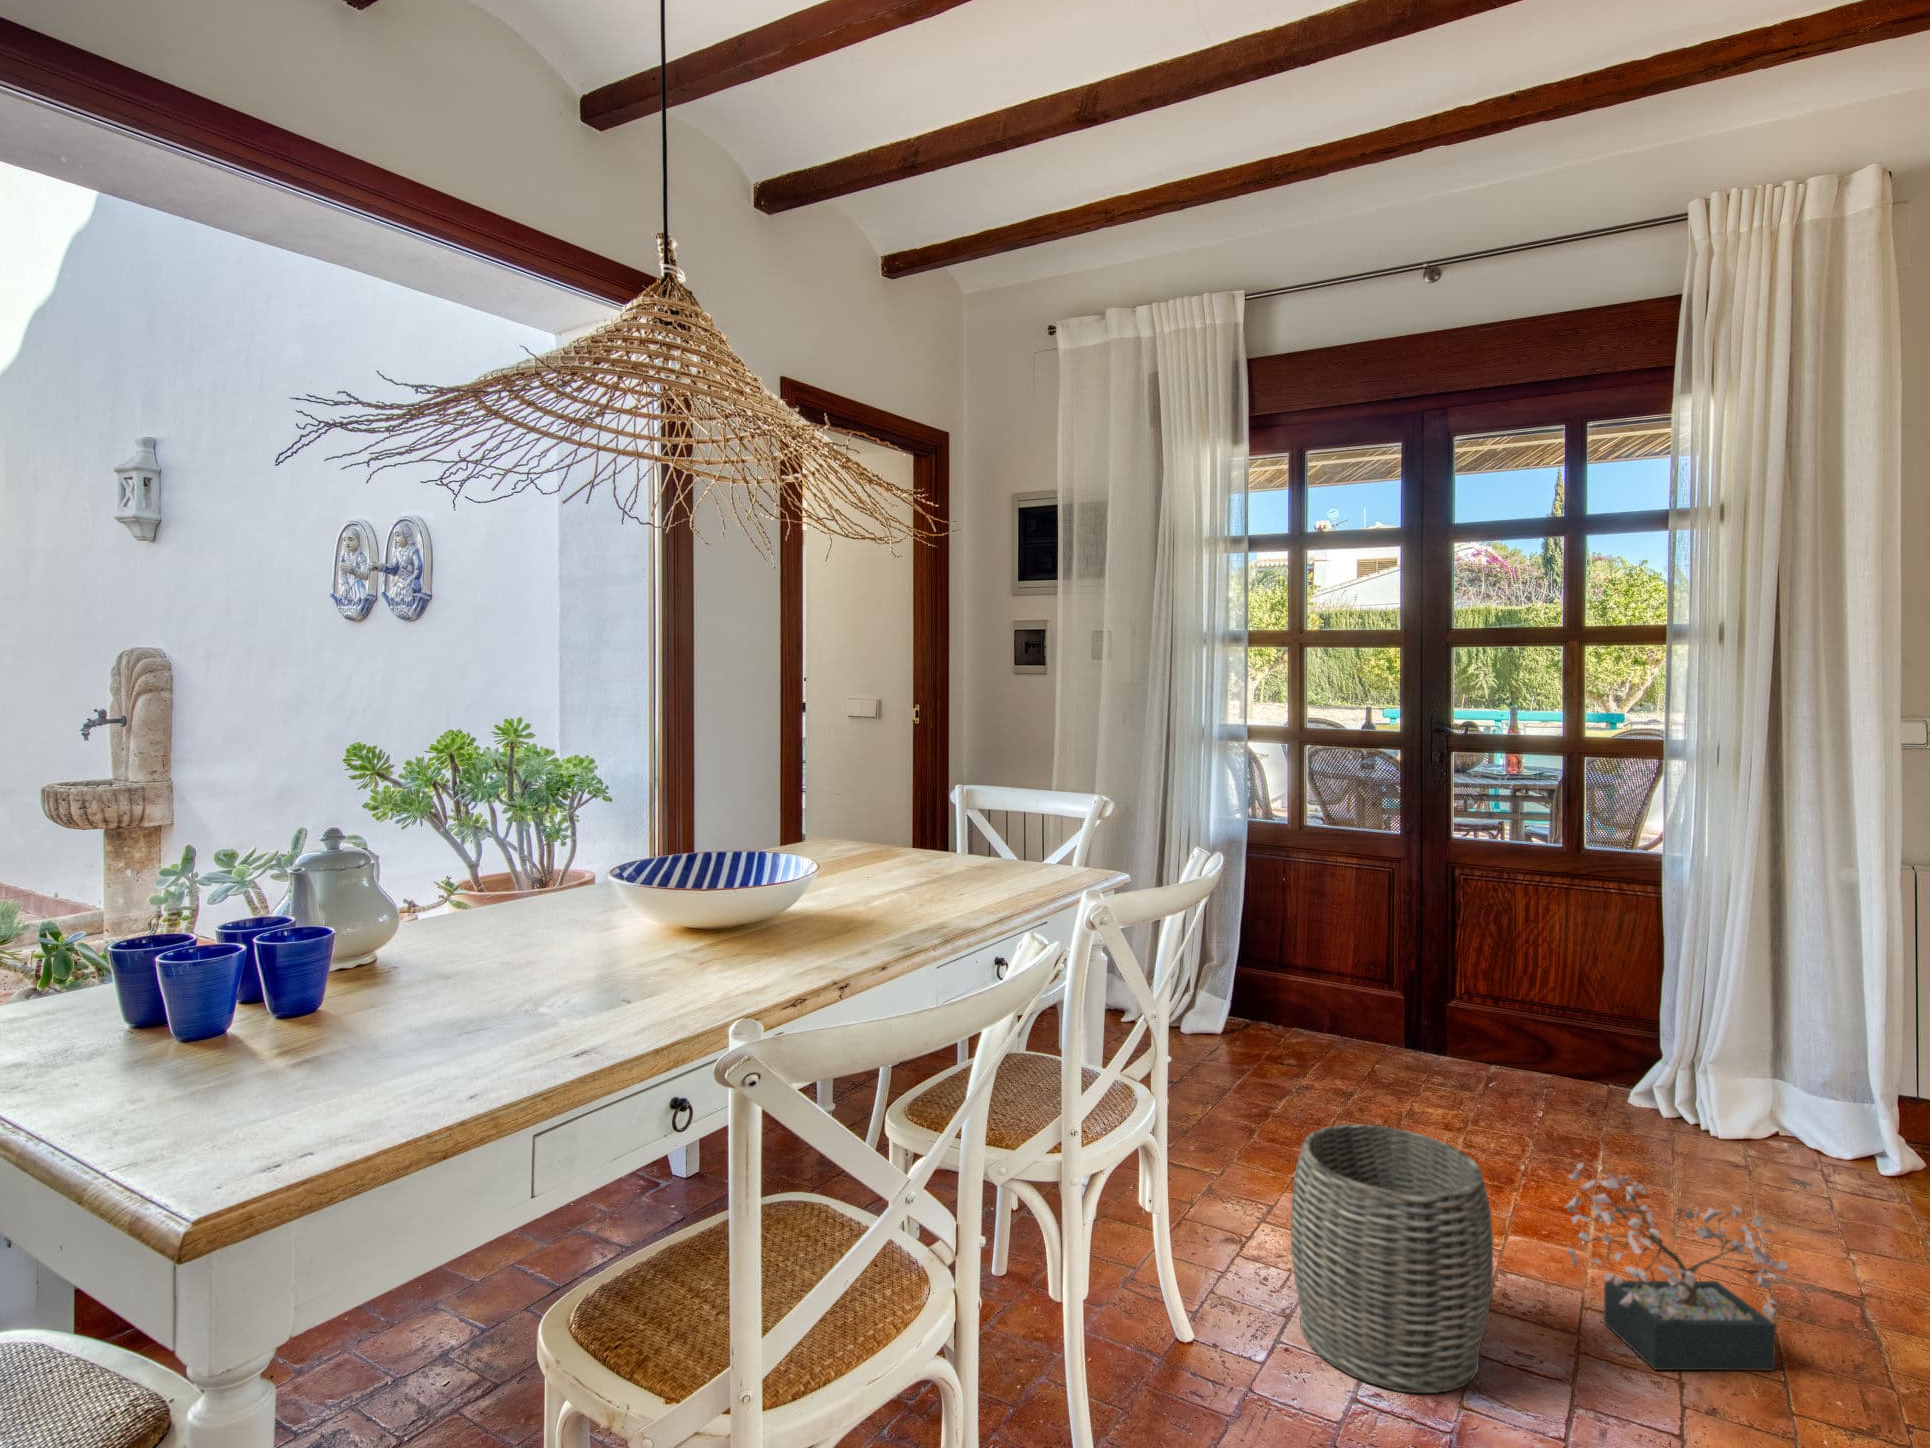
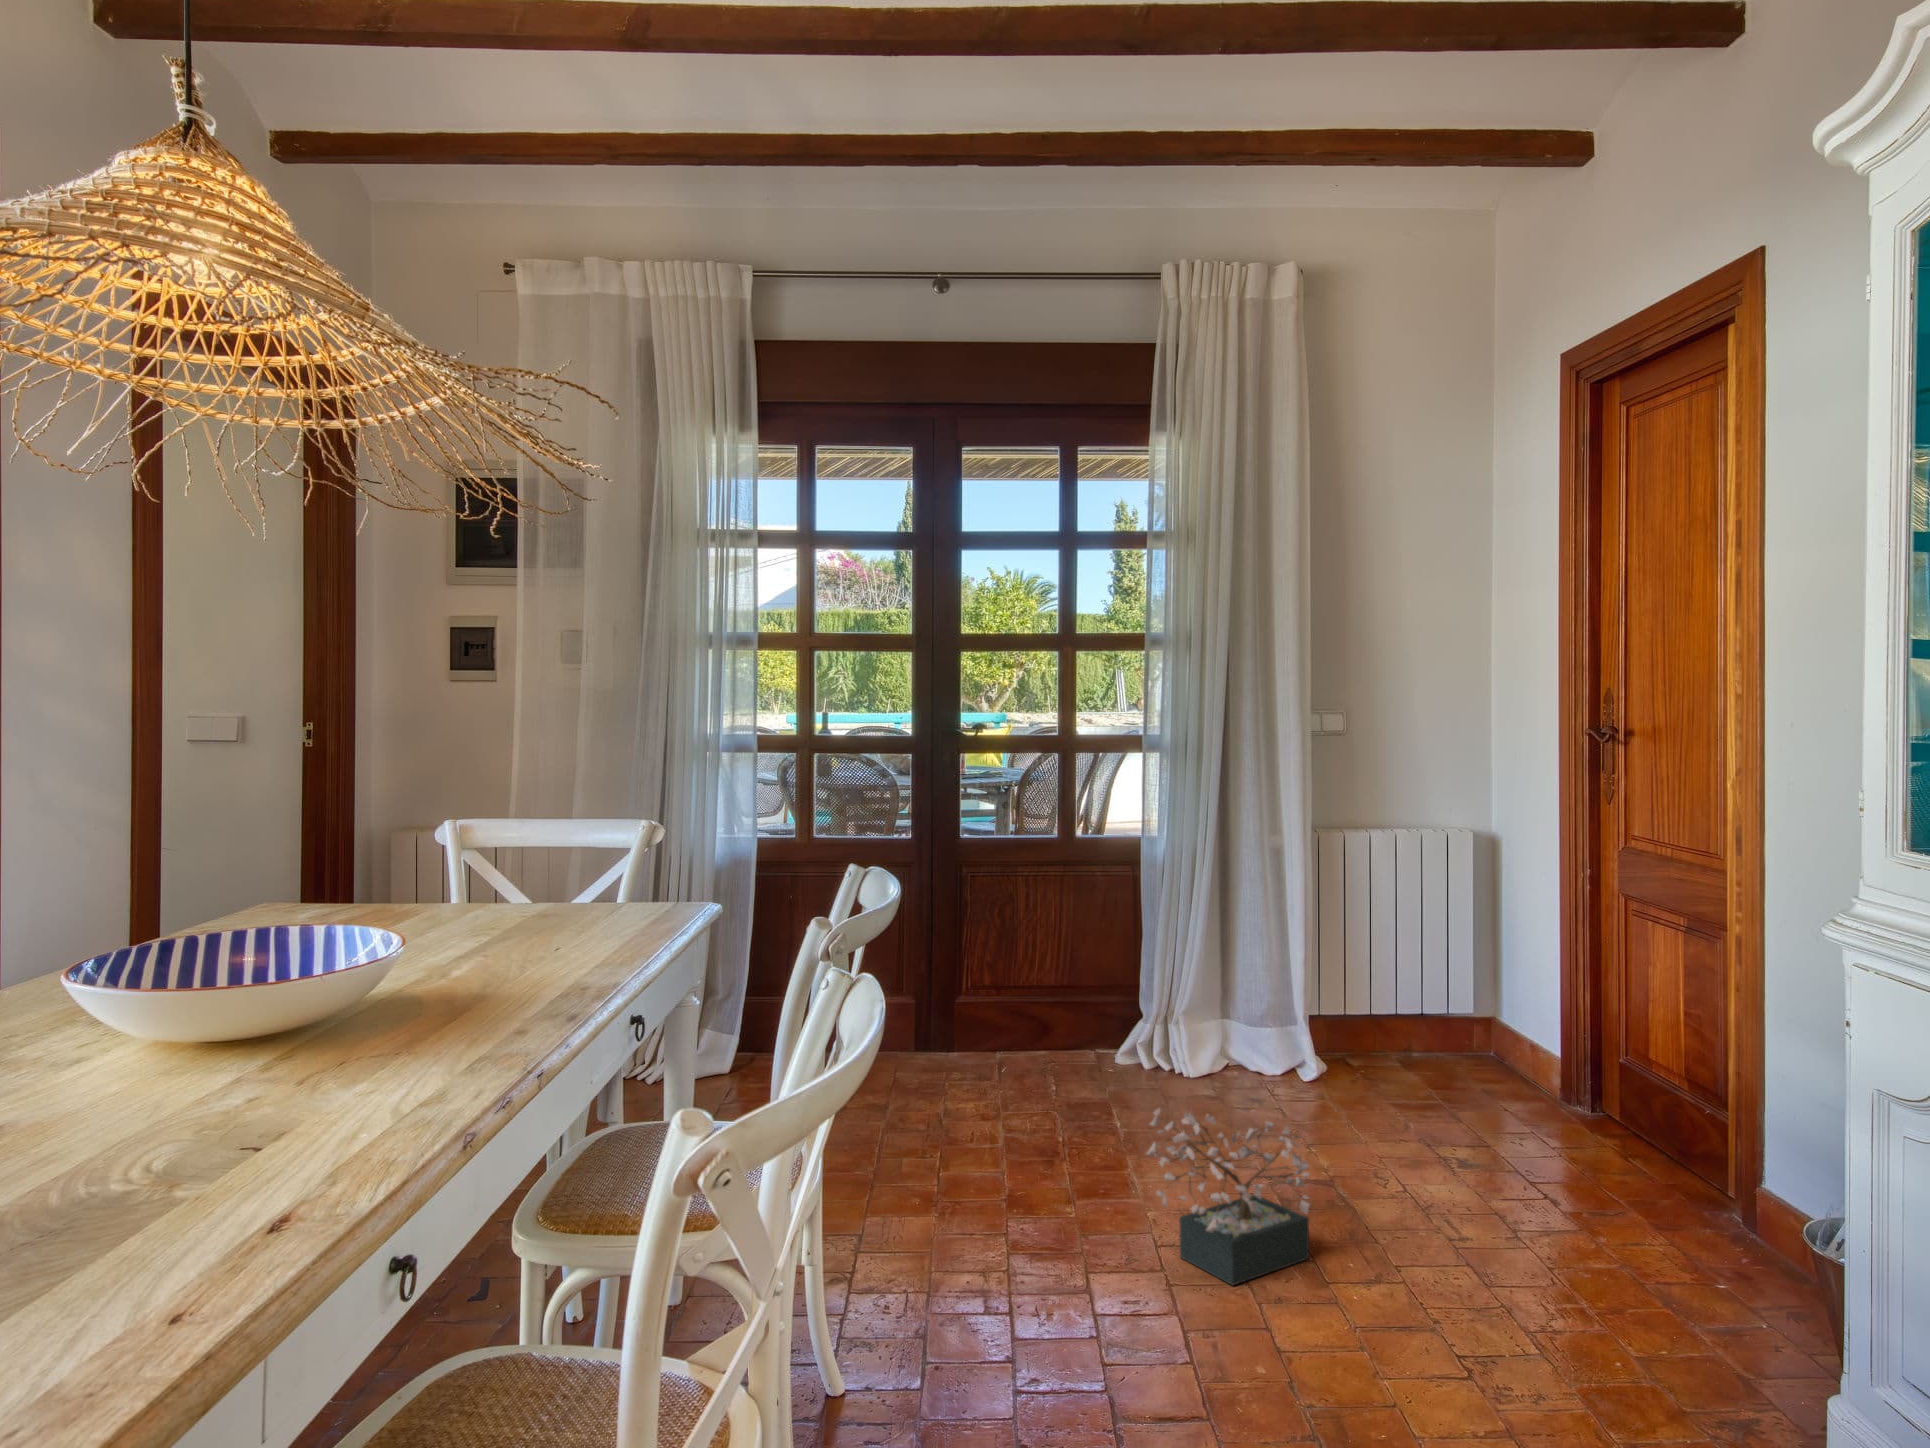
woven basket: present [1291,1125,1493,1393] -> none [924,1109,1116,1374]

